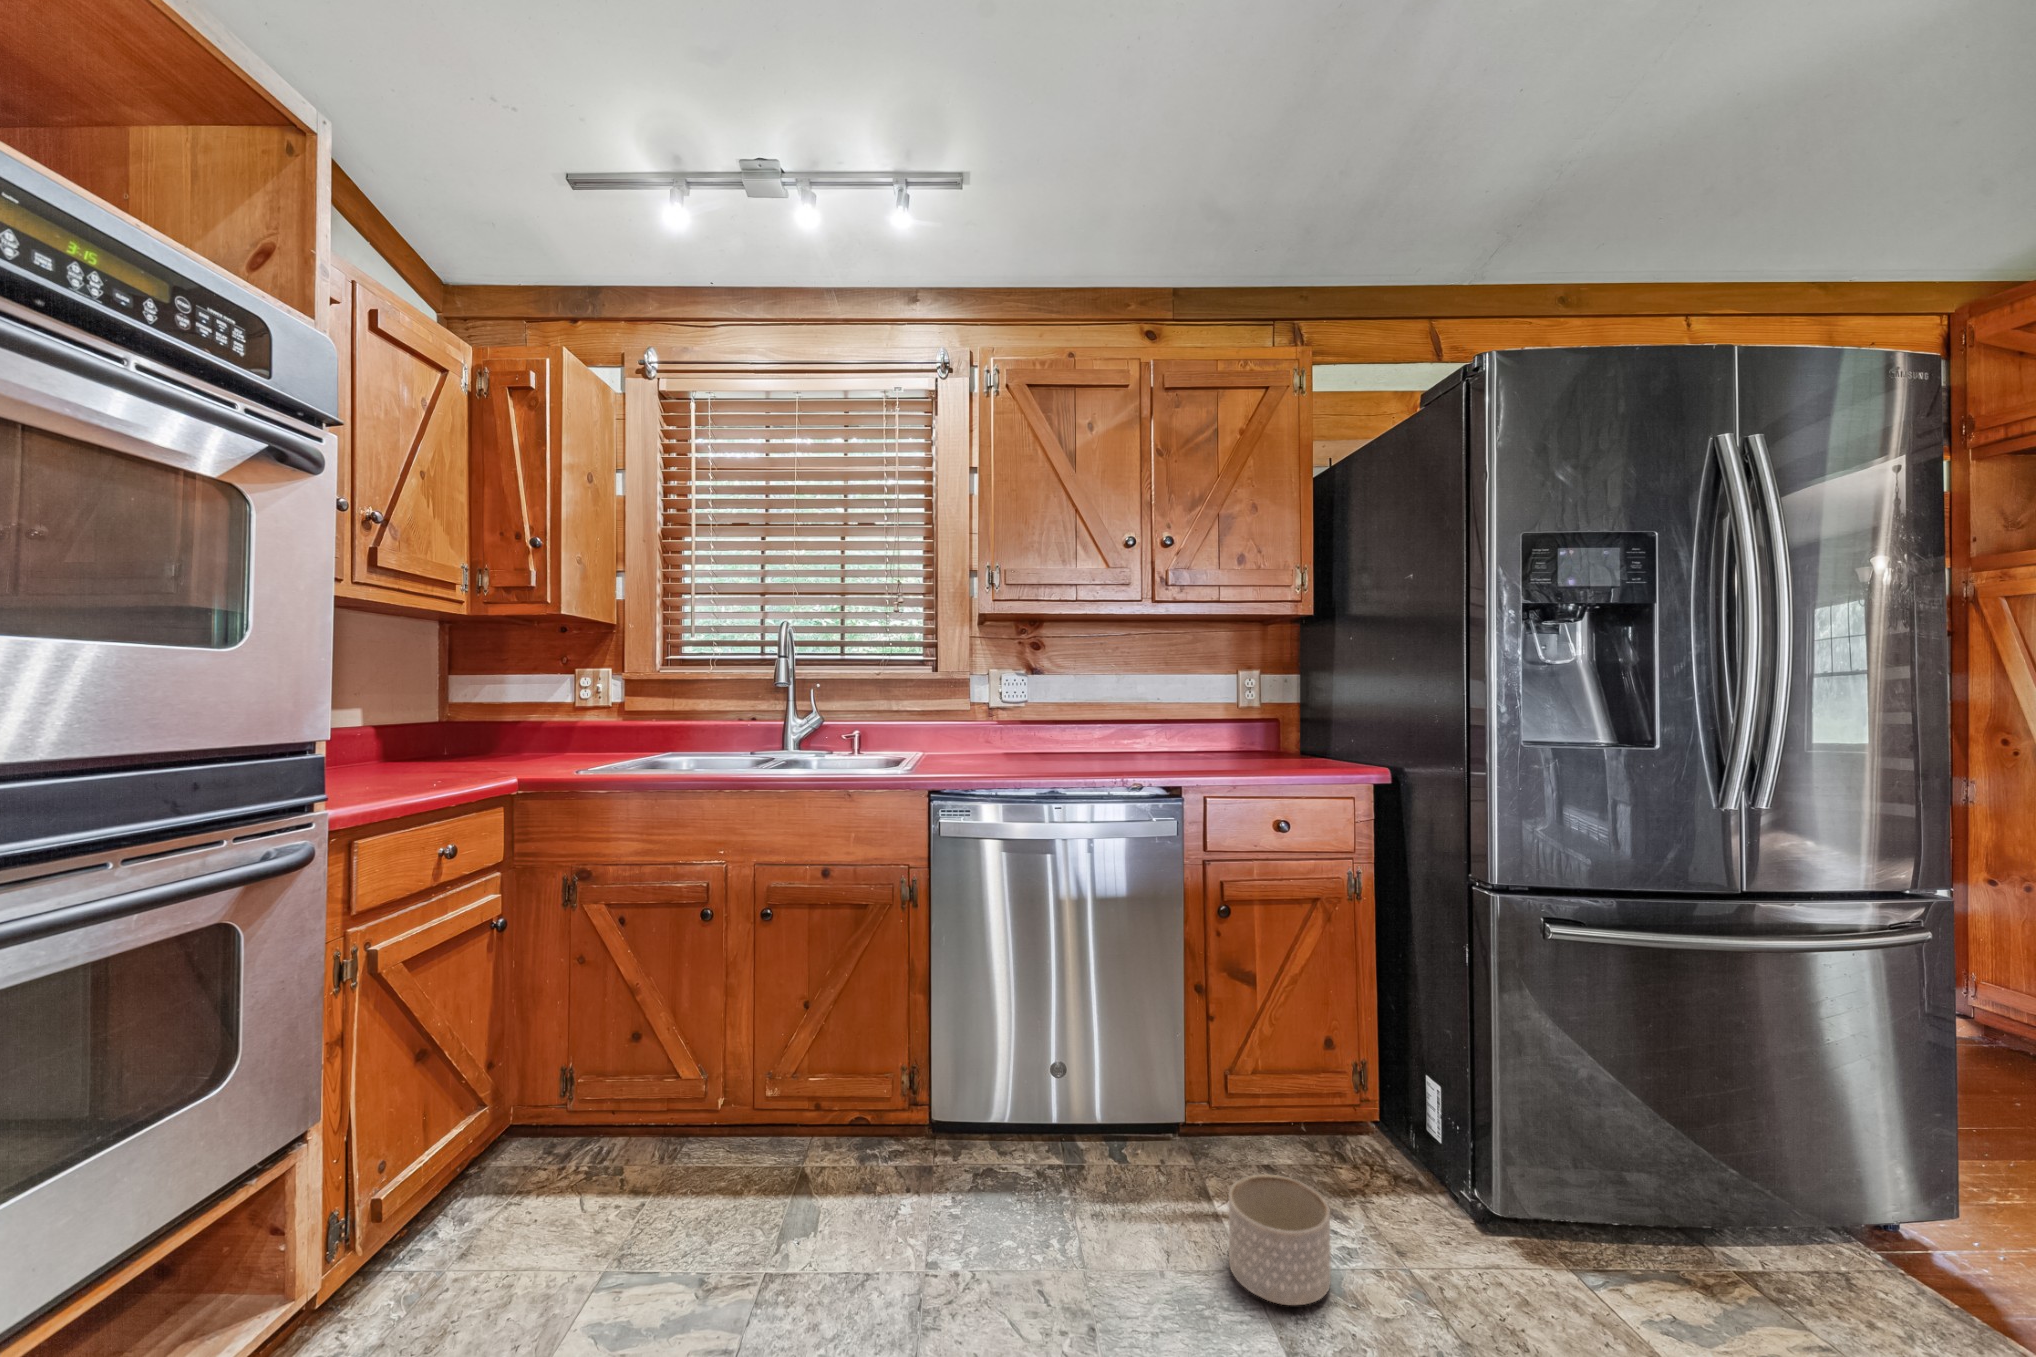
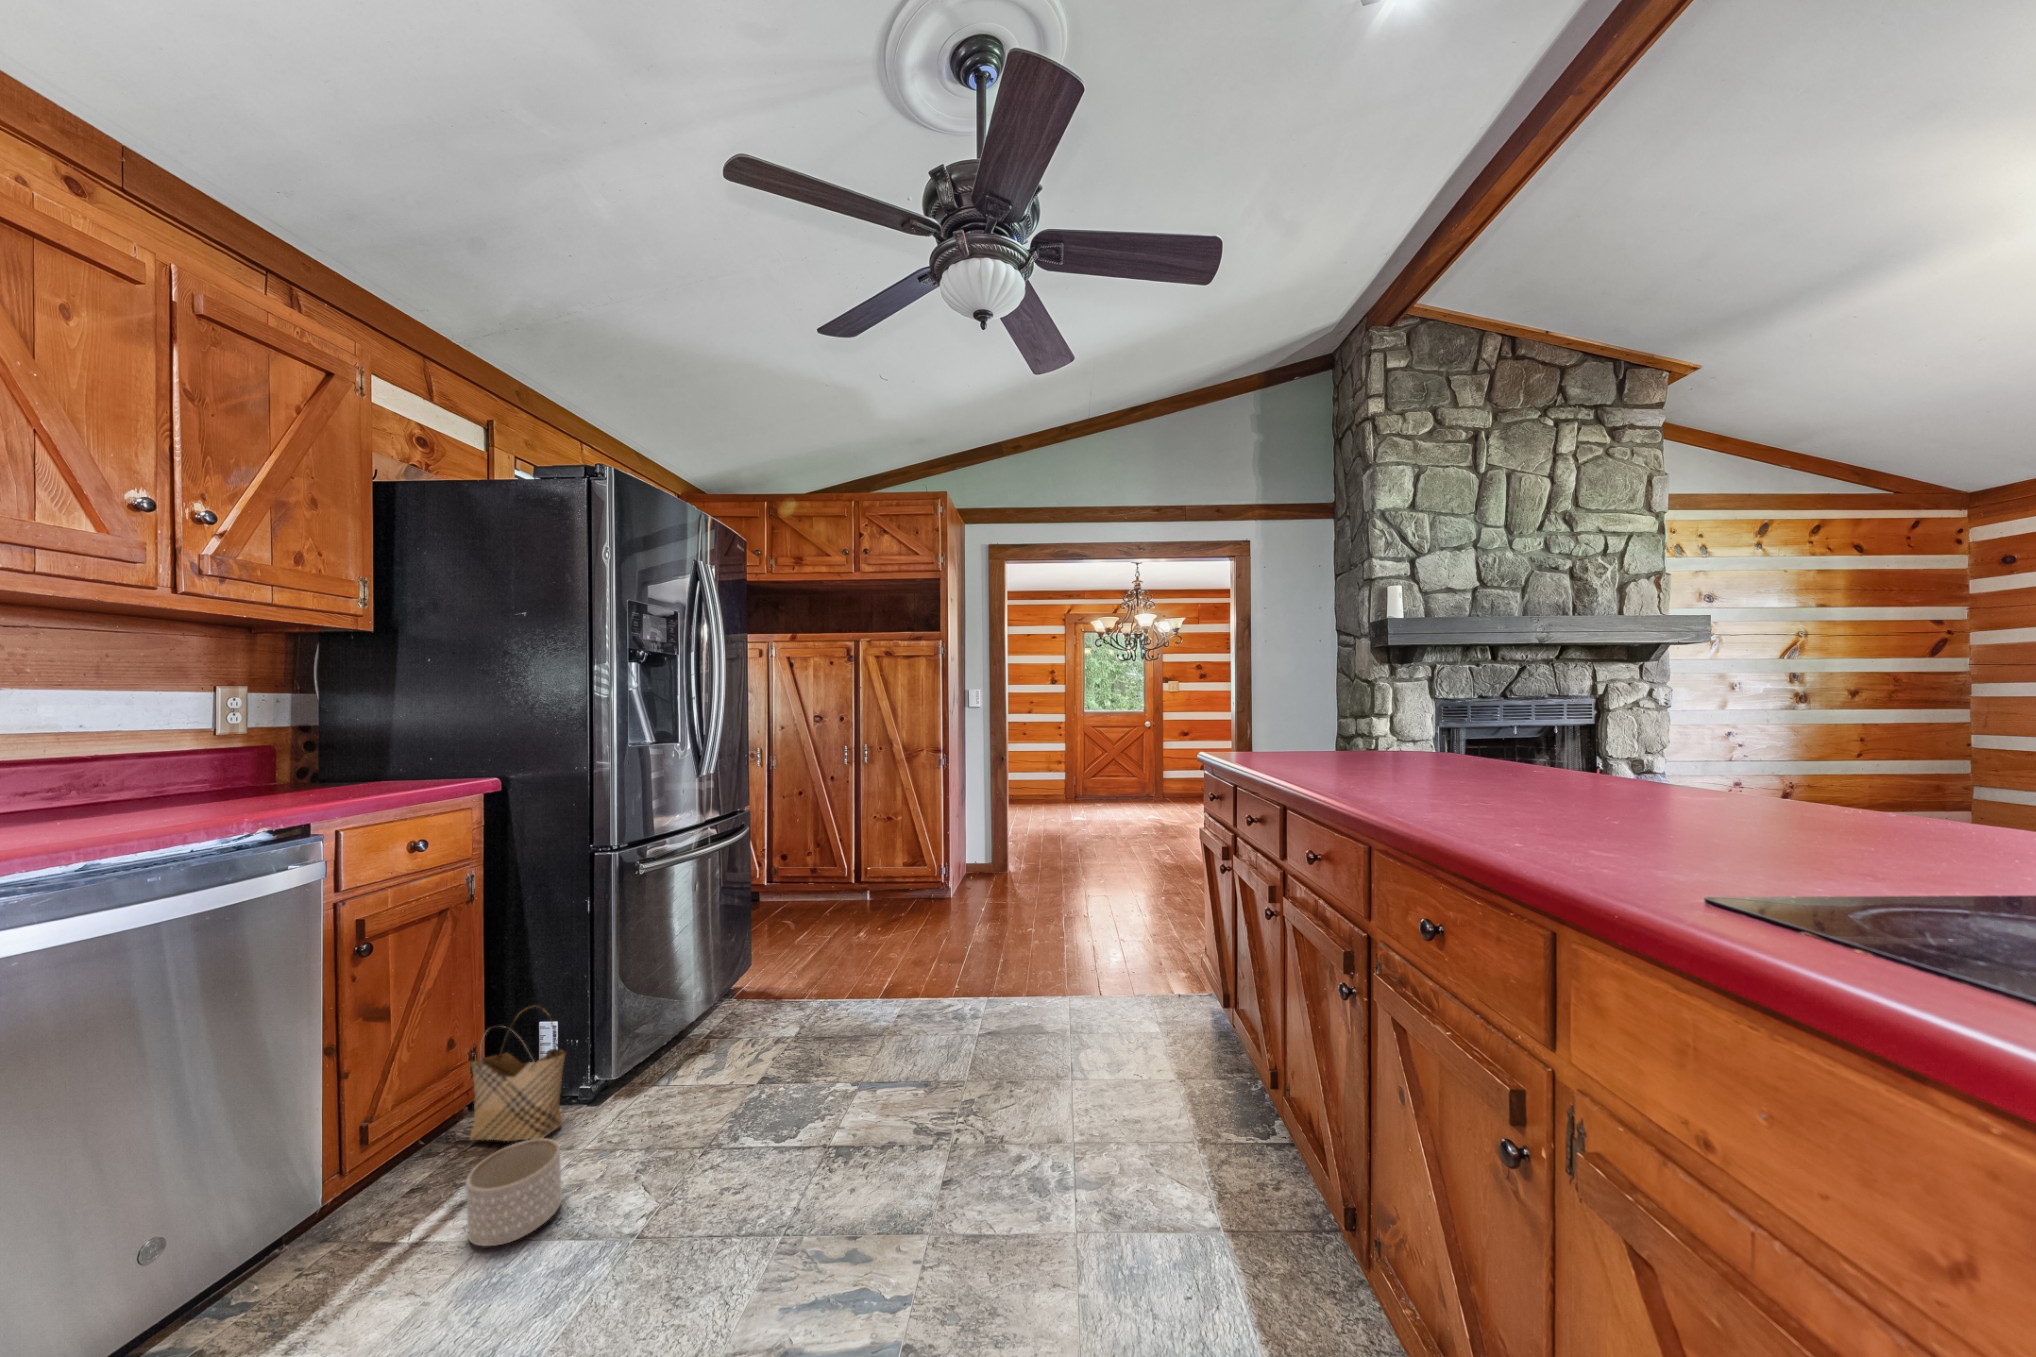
woven basket: none [1339,1032,1432,1219] -> present [470,1006,566,1141]

